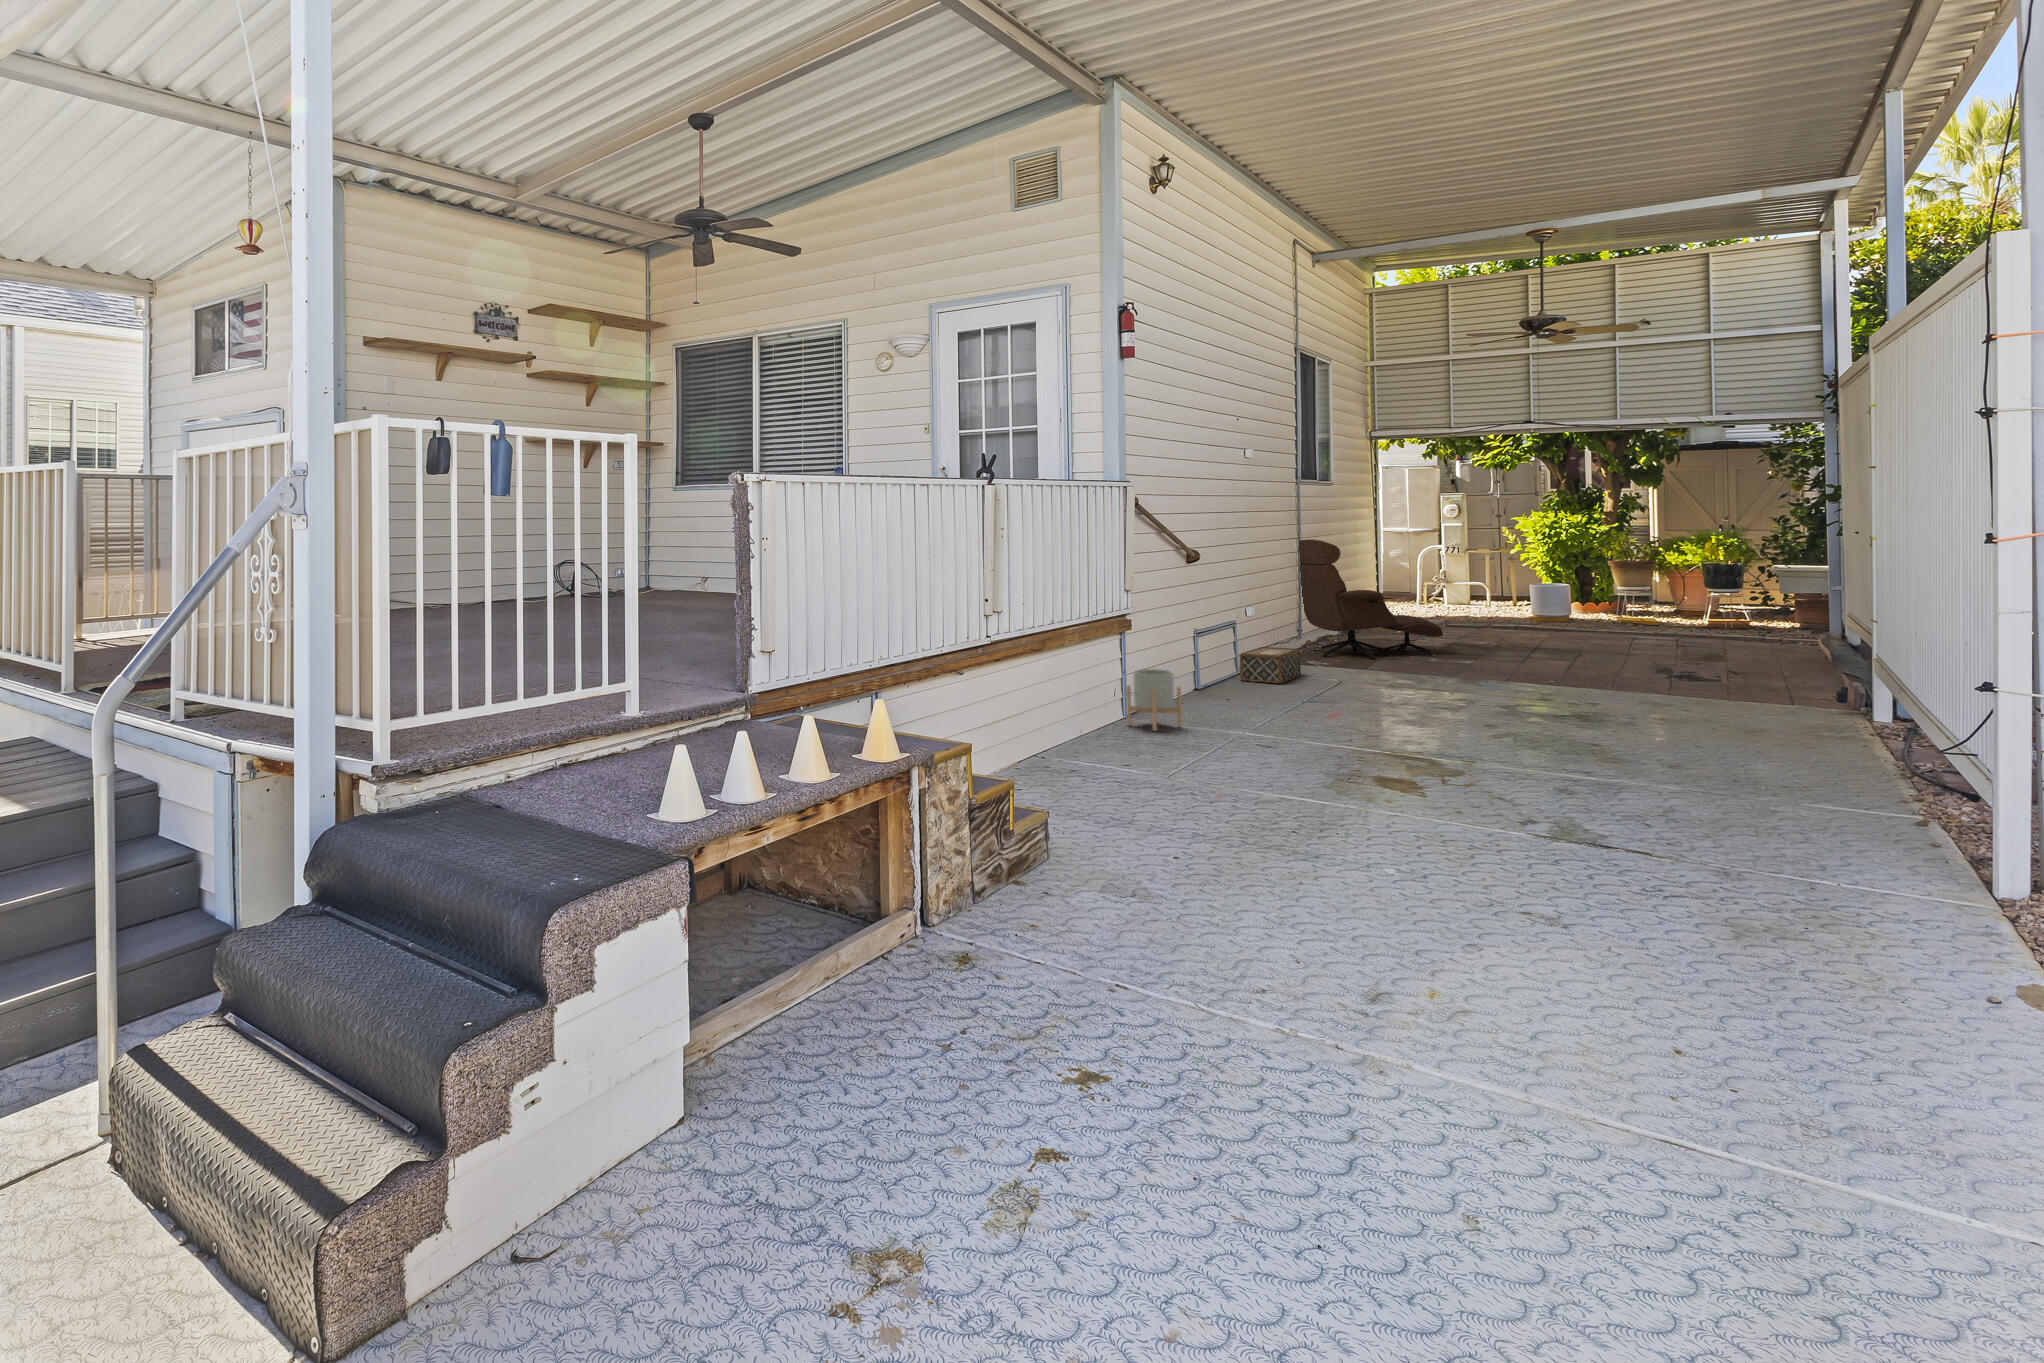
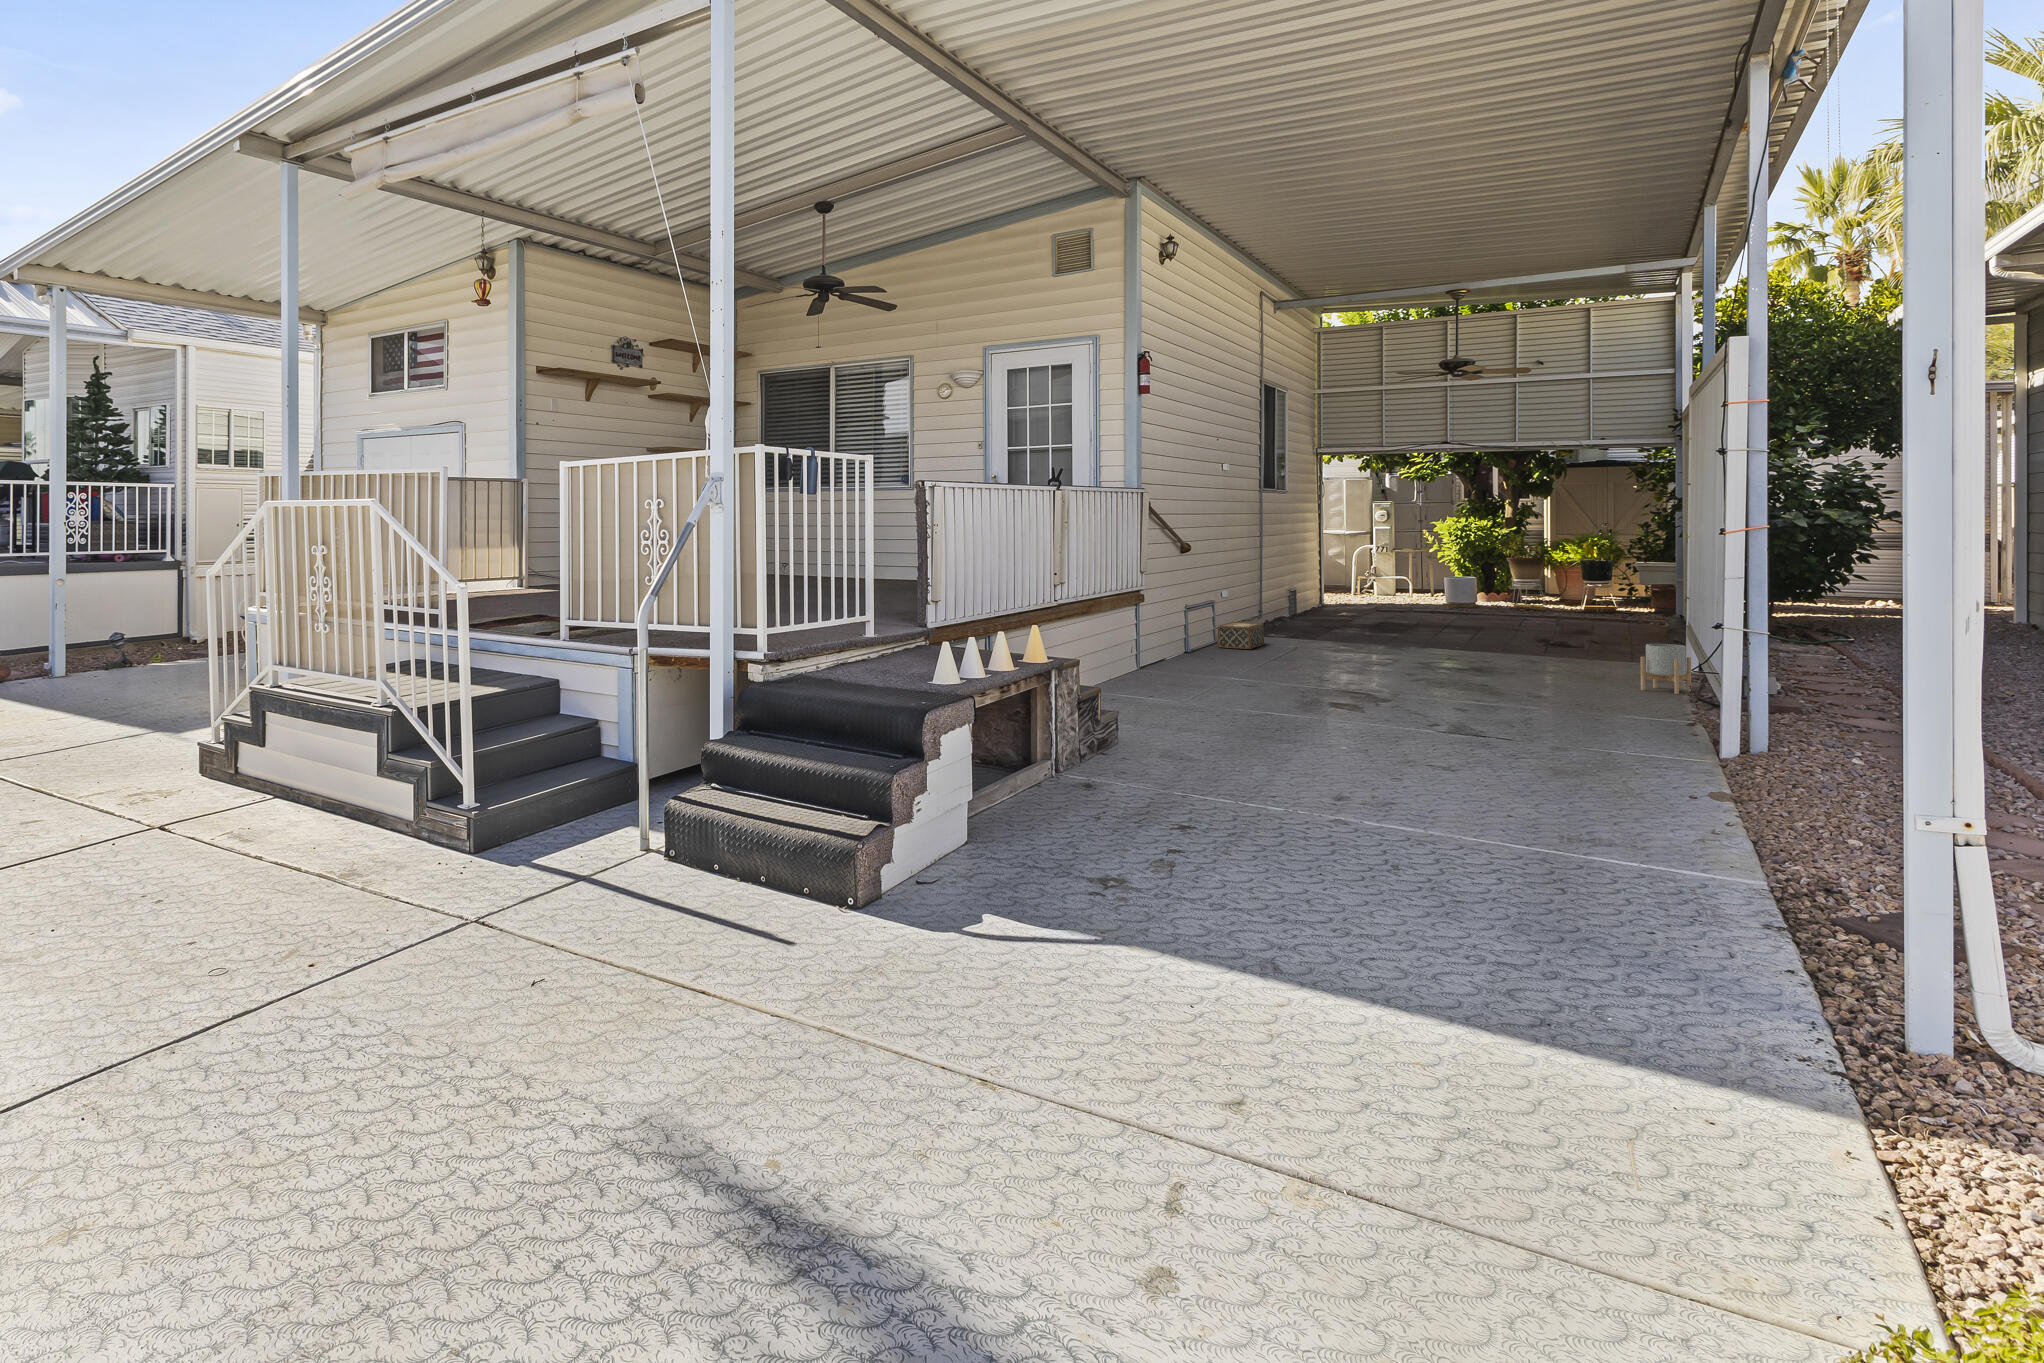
lounge chair: present [1299,539,1443,658] -> none [1255,536,1374,633]
planter: present [1126,669,1182,731] -> present [1641,644,1691,694]

